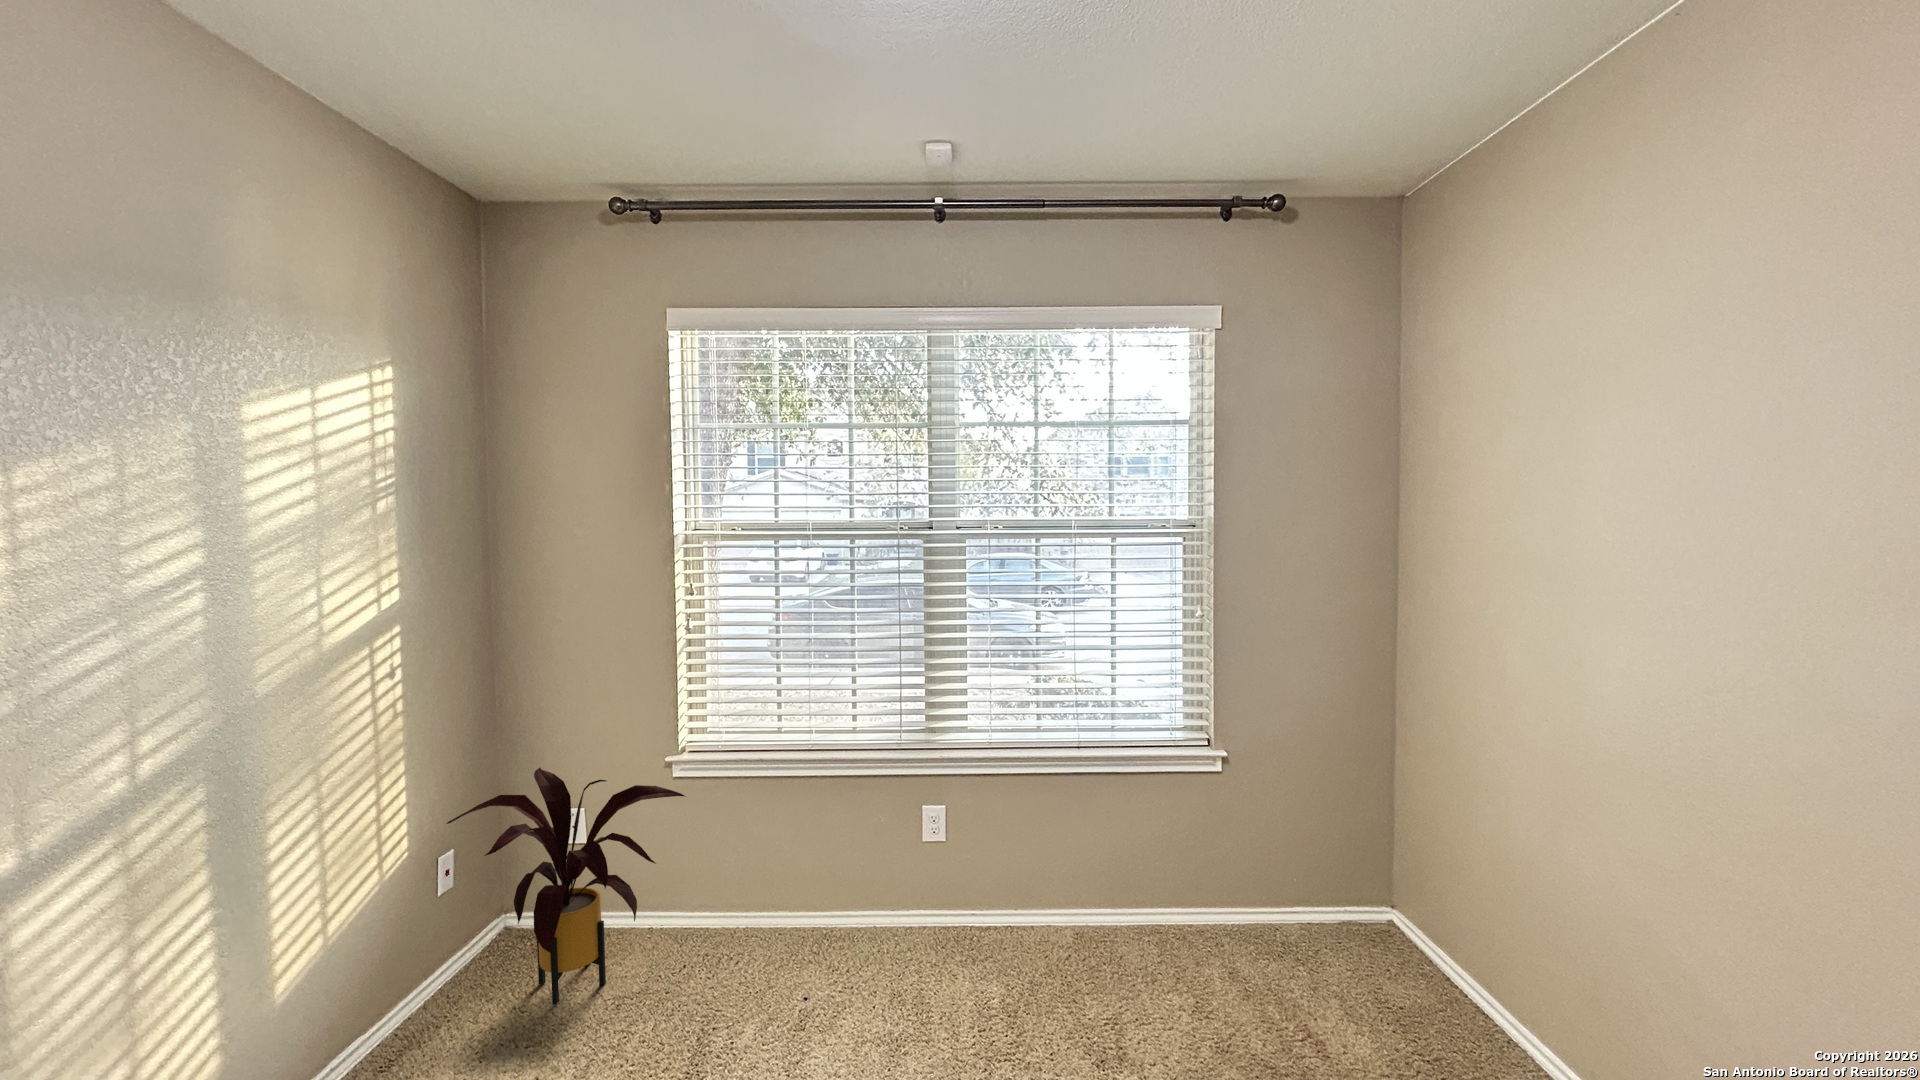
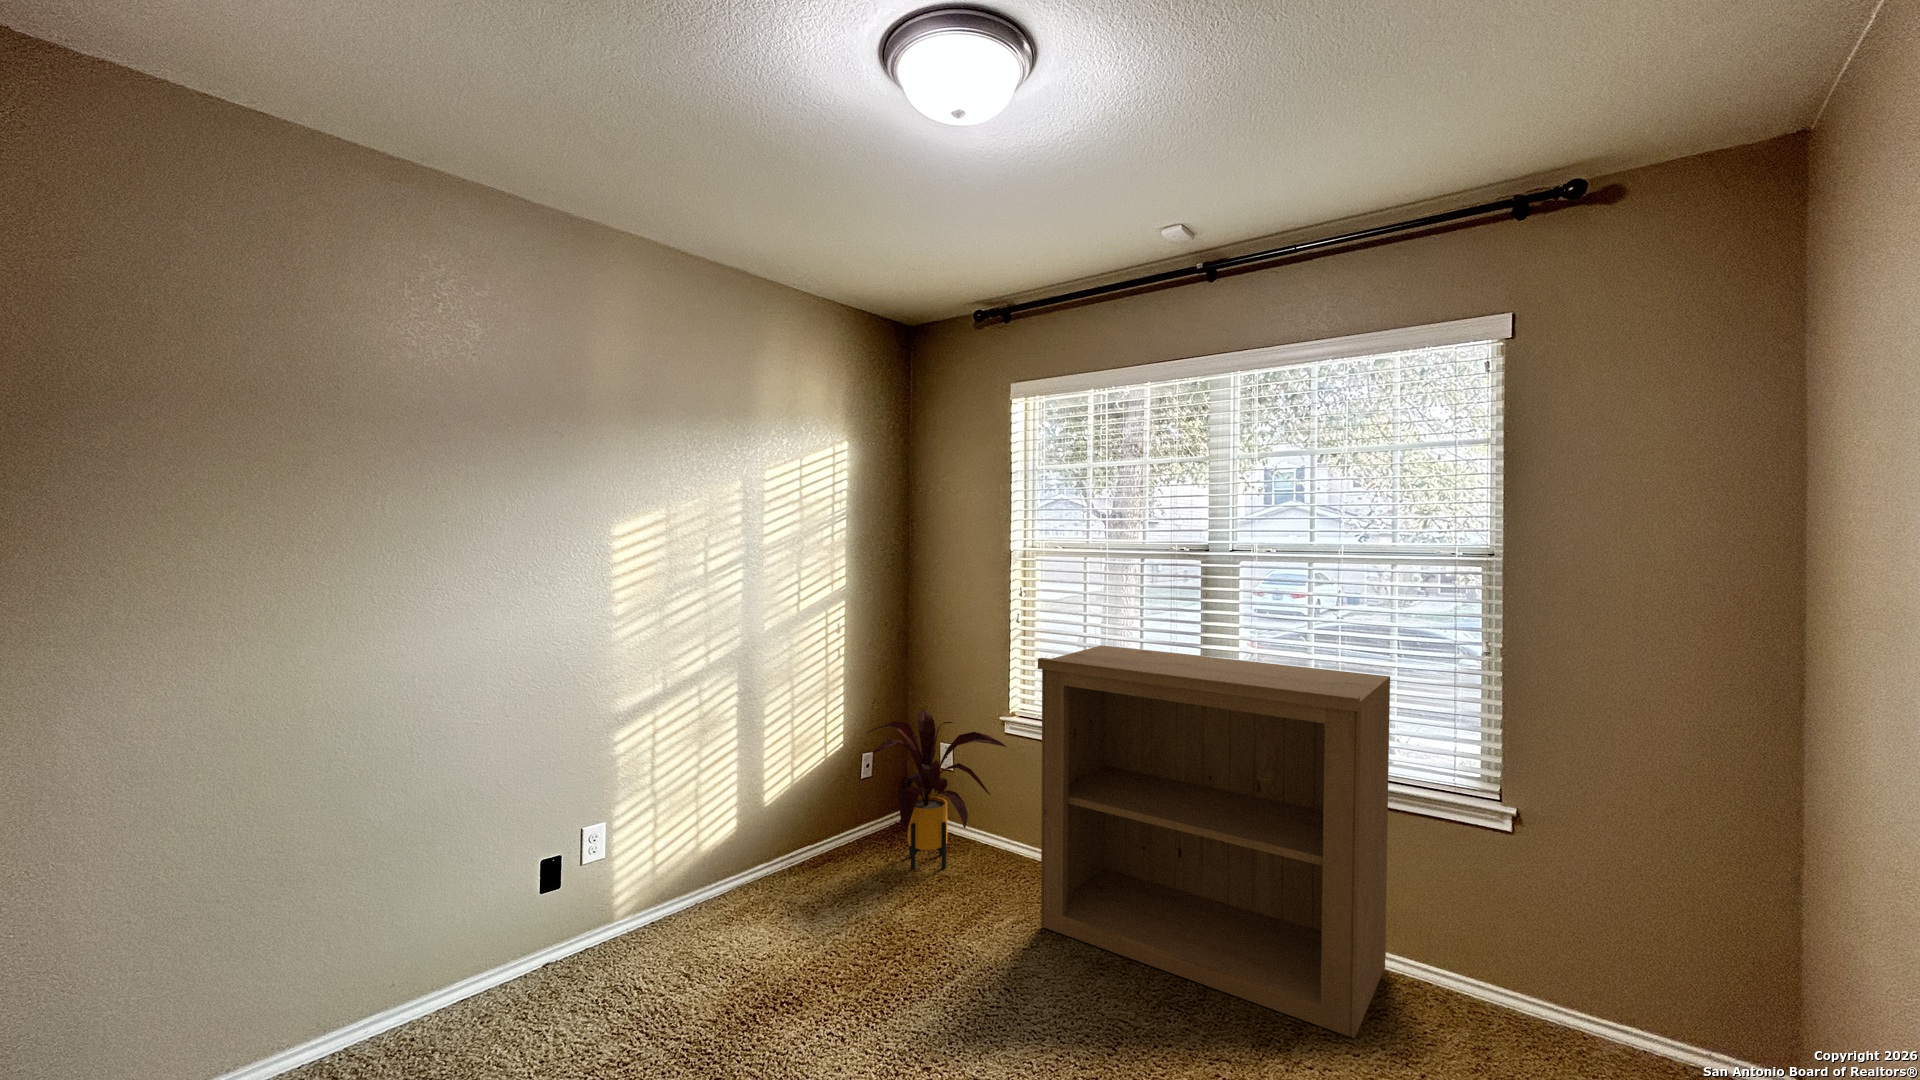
bookshelf: none [775,645,1163,1021] -> present [1038,645,1390,1038]

